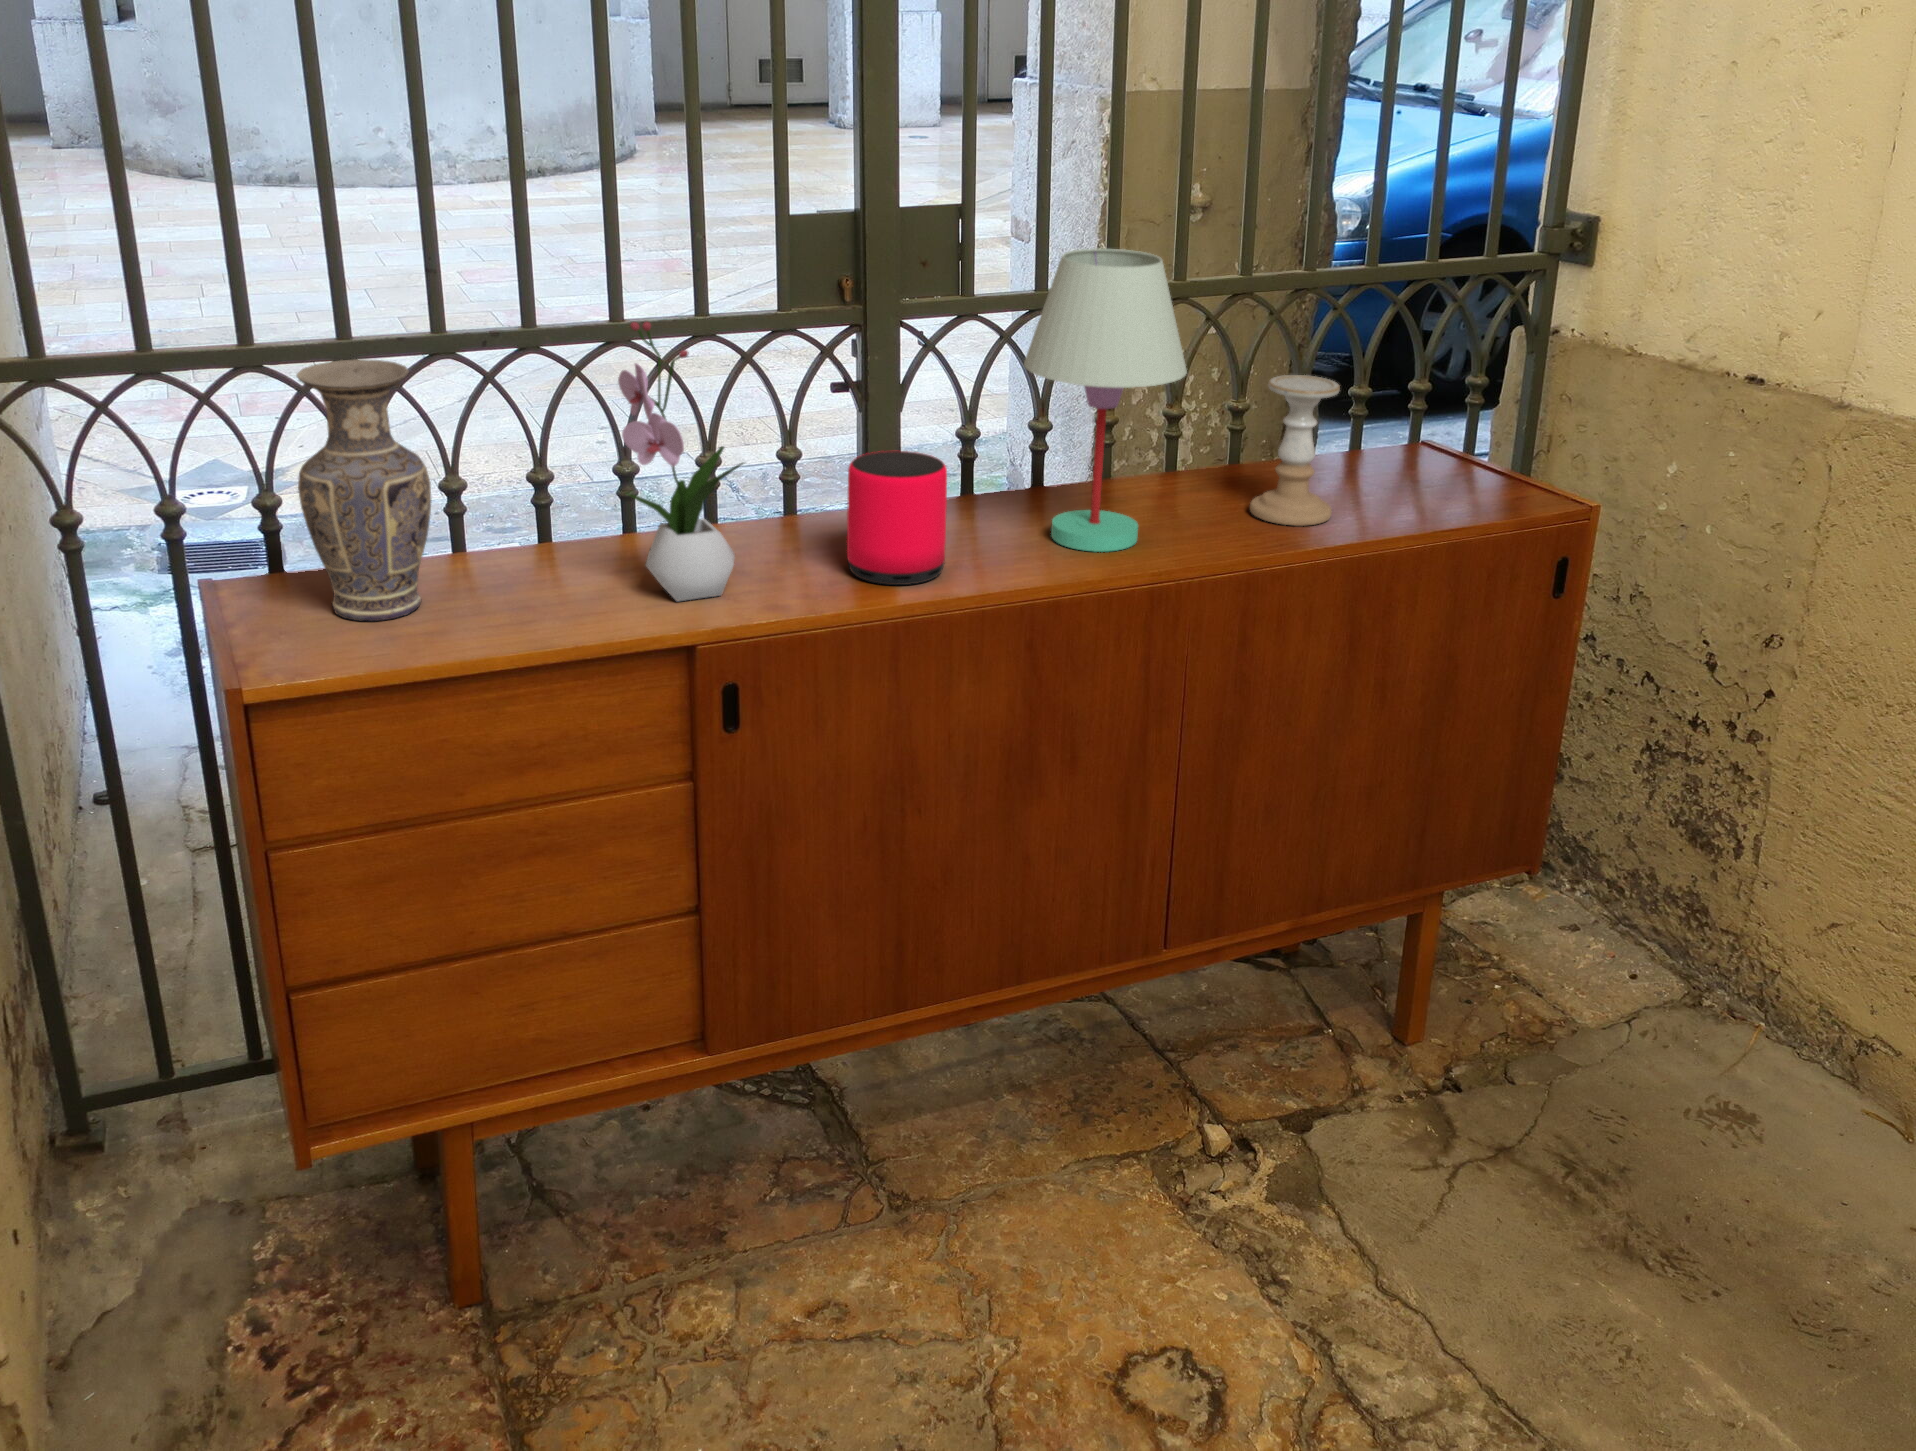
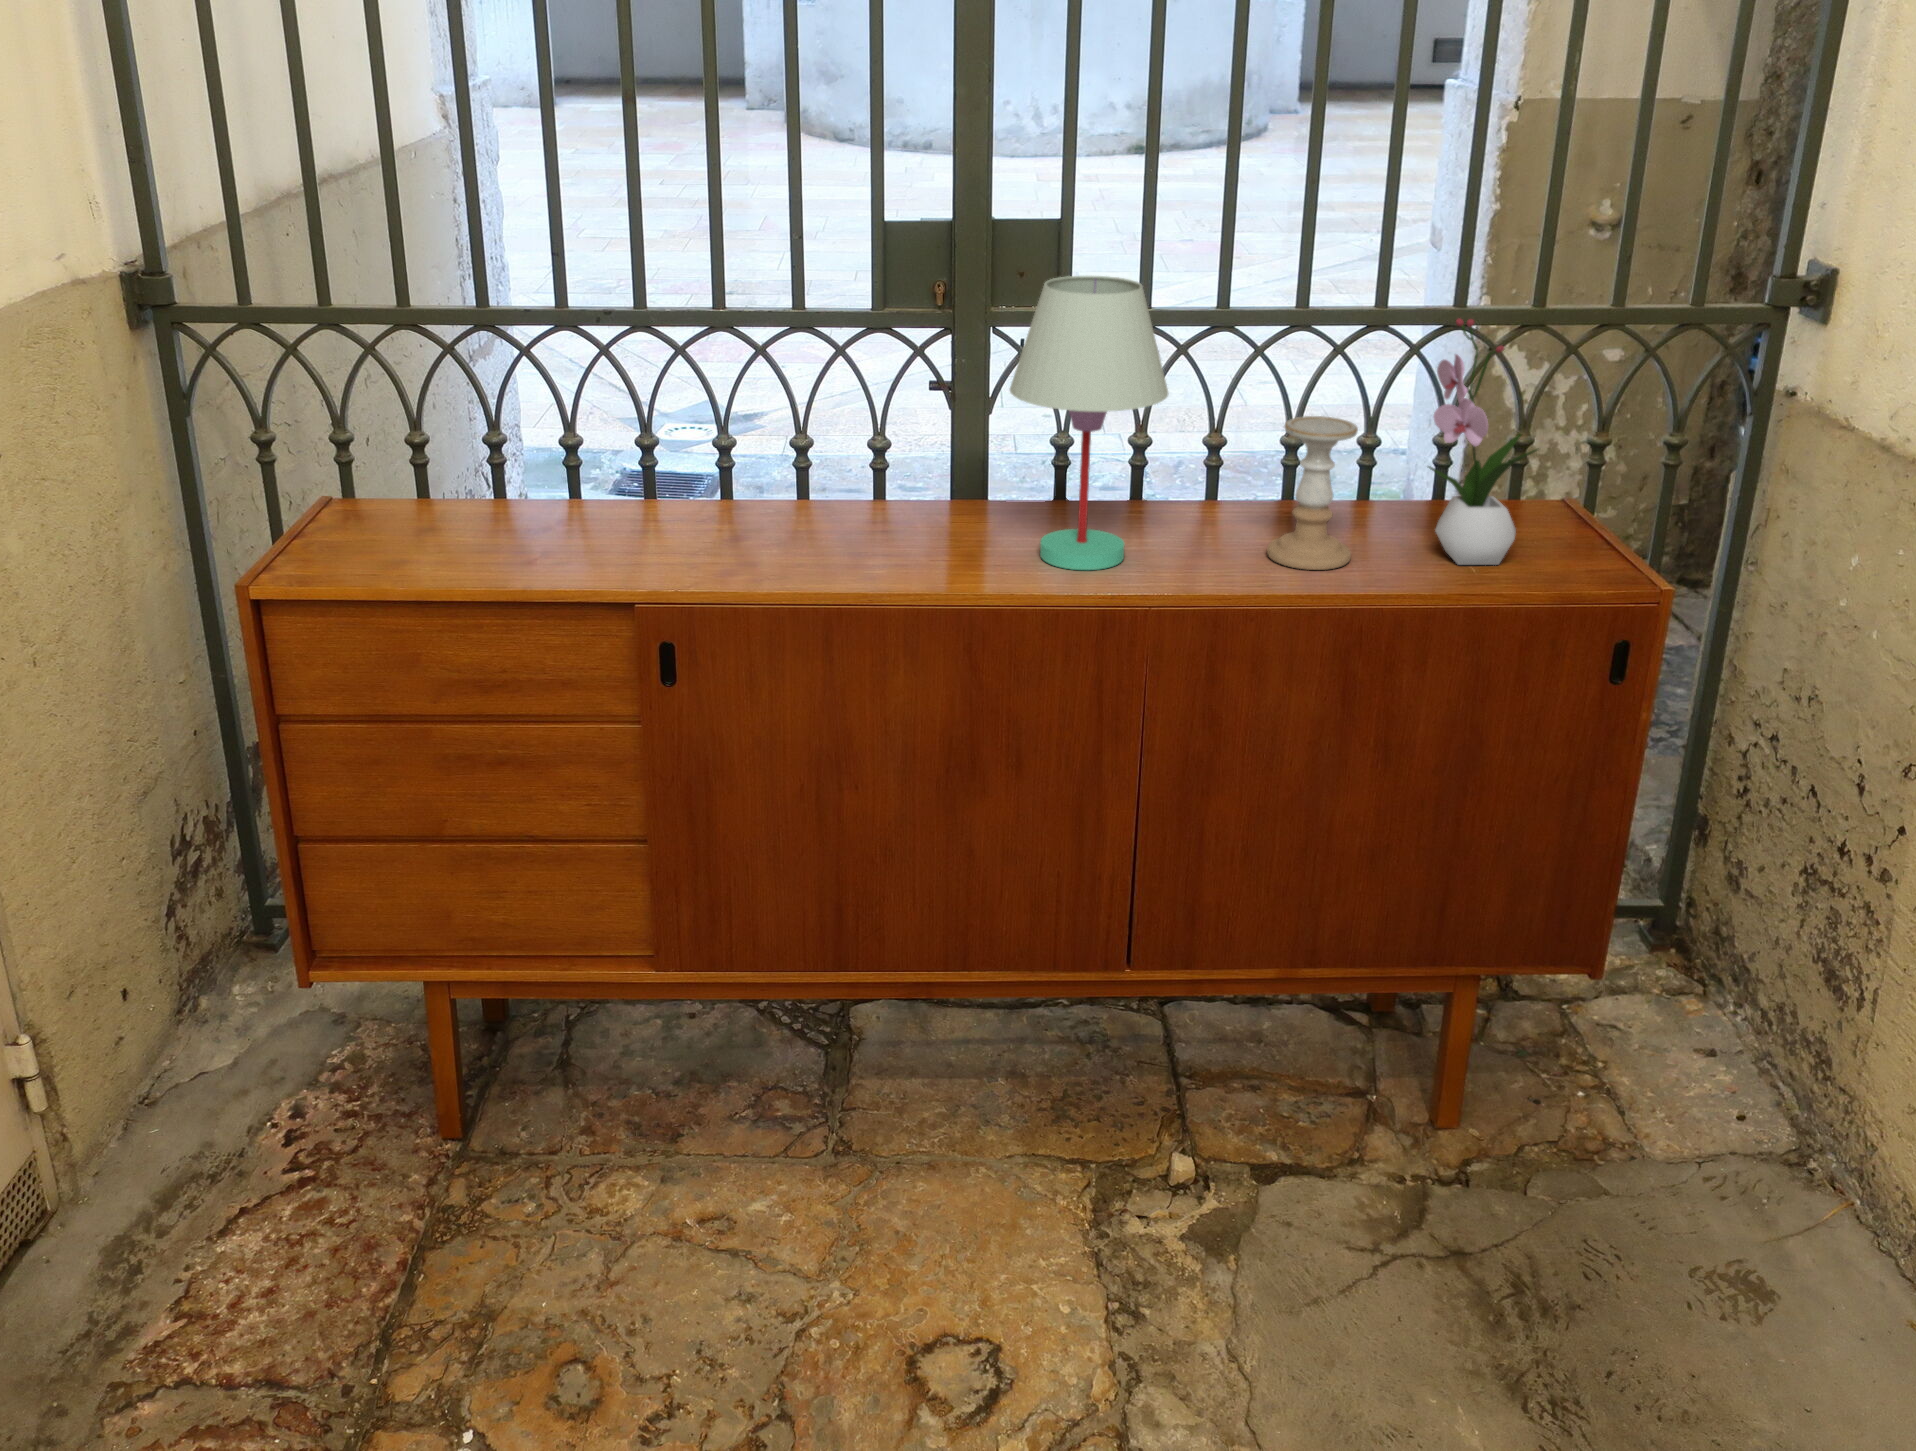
flower arrangement: present [618,322,743,602] -> present [1428,318,1539,565]
vase: present [297,359,432,621] -> none [352,332,466,551]
speaker: present [847,451,947,585] -> none [816,452,908,576]

